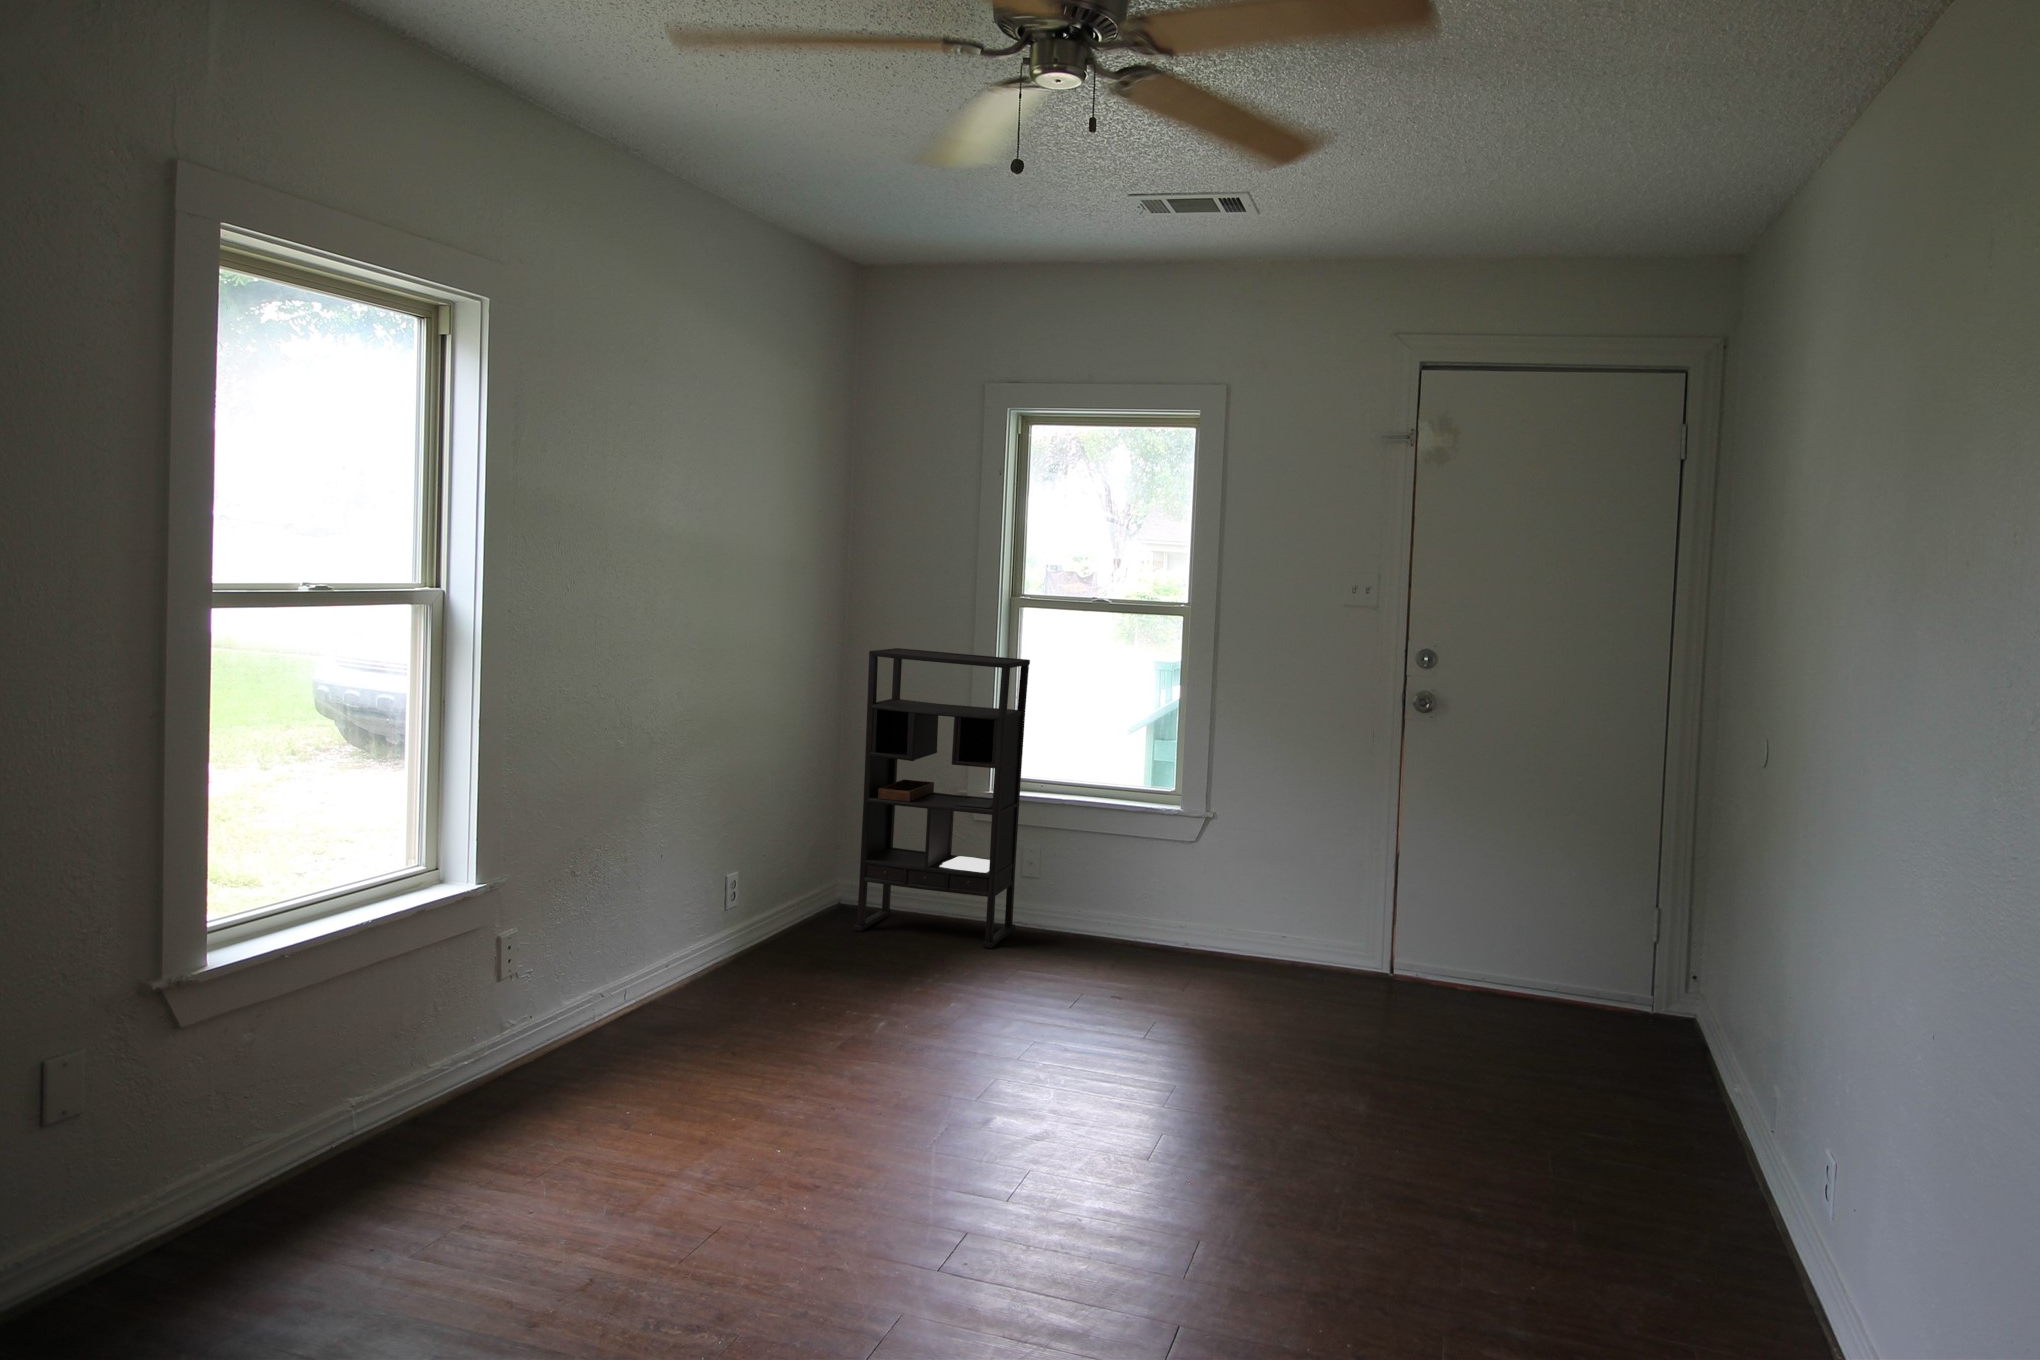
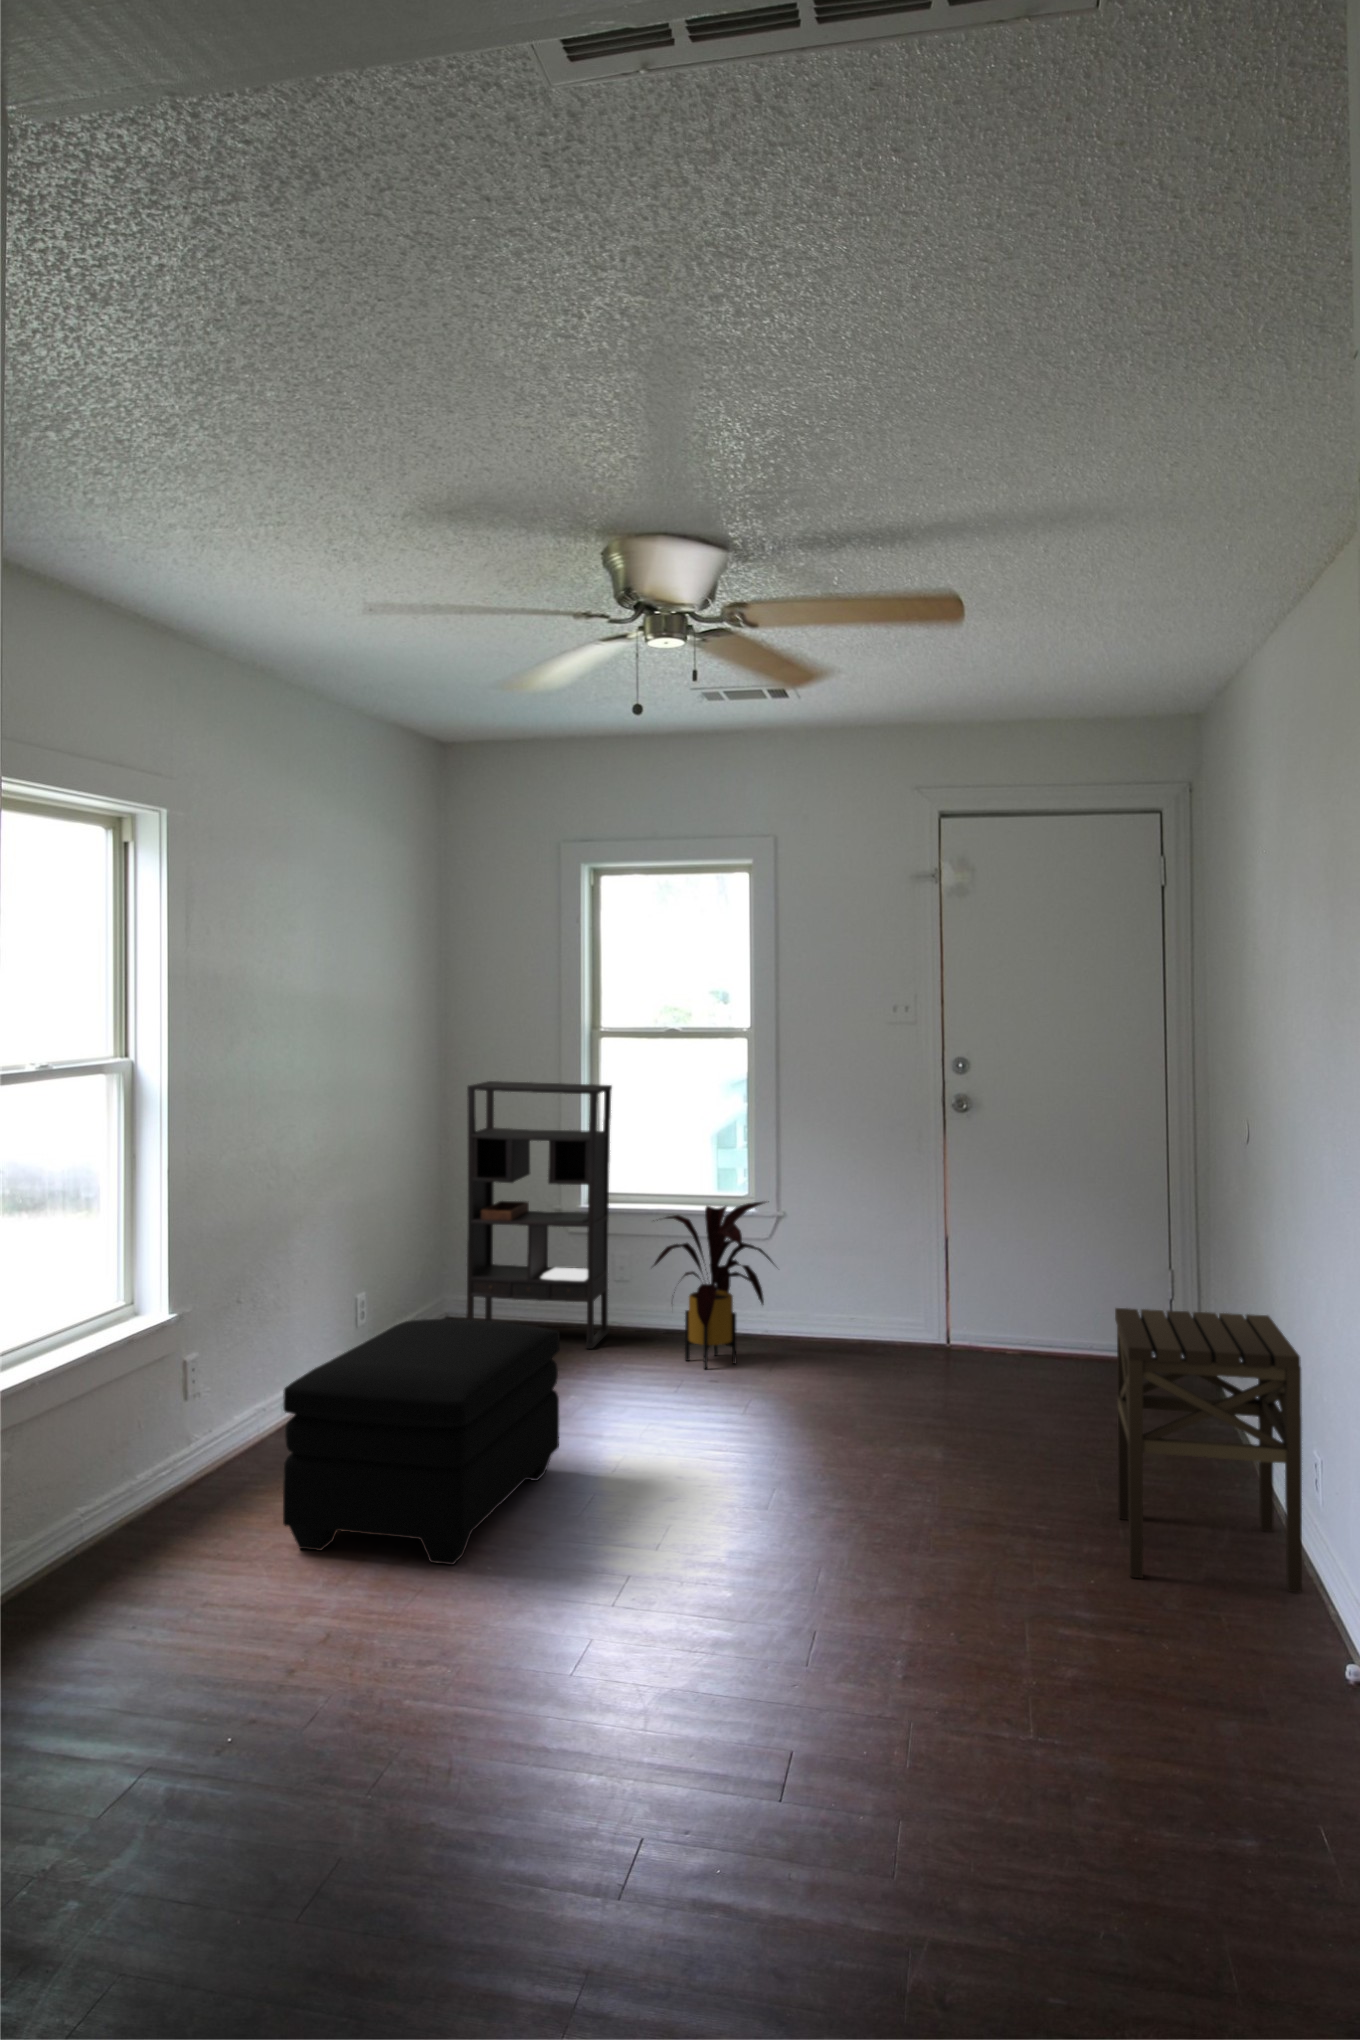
house plant: none [1052,799,1204,982] -> present [654,1202,773,1369]
ottoman: none [575,908,924,1203] -> present [283,1319,559,1565]
side table: none [1578,960,1841,1348] -> present [1115,1308,1302,1592]

